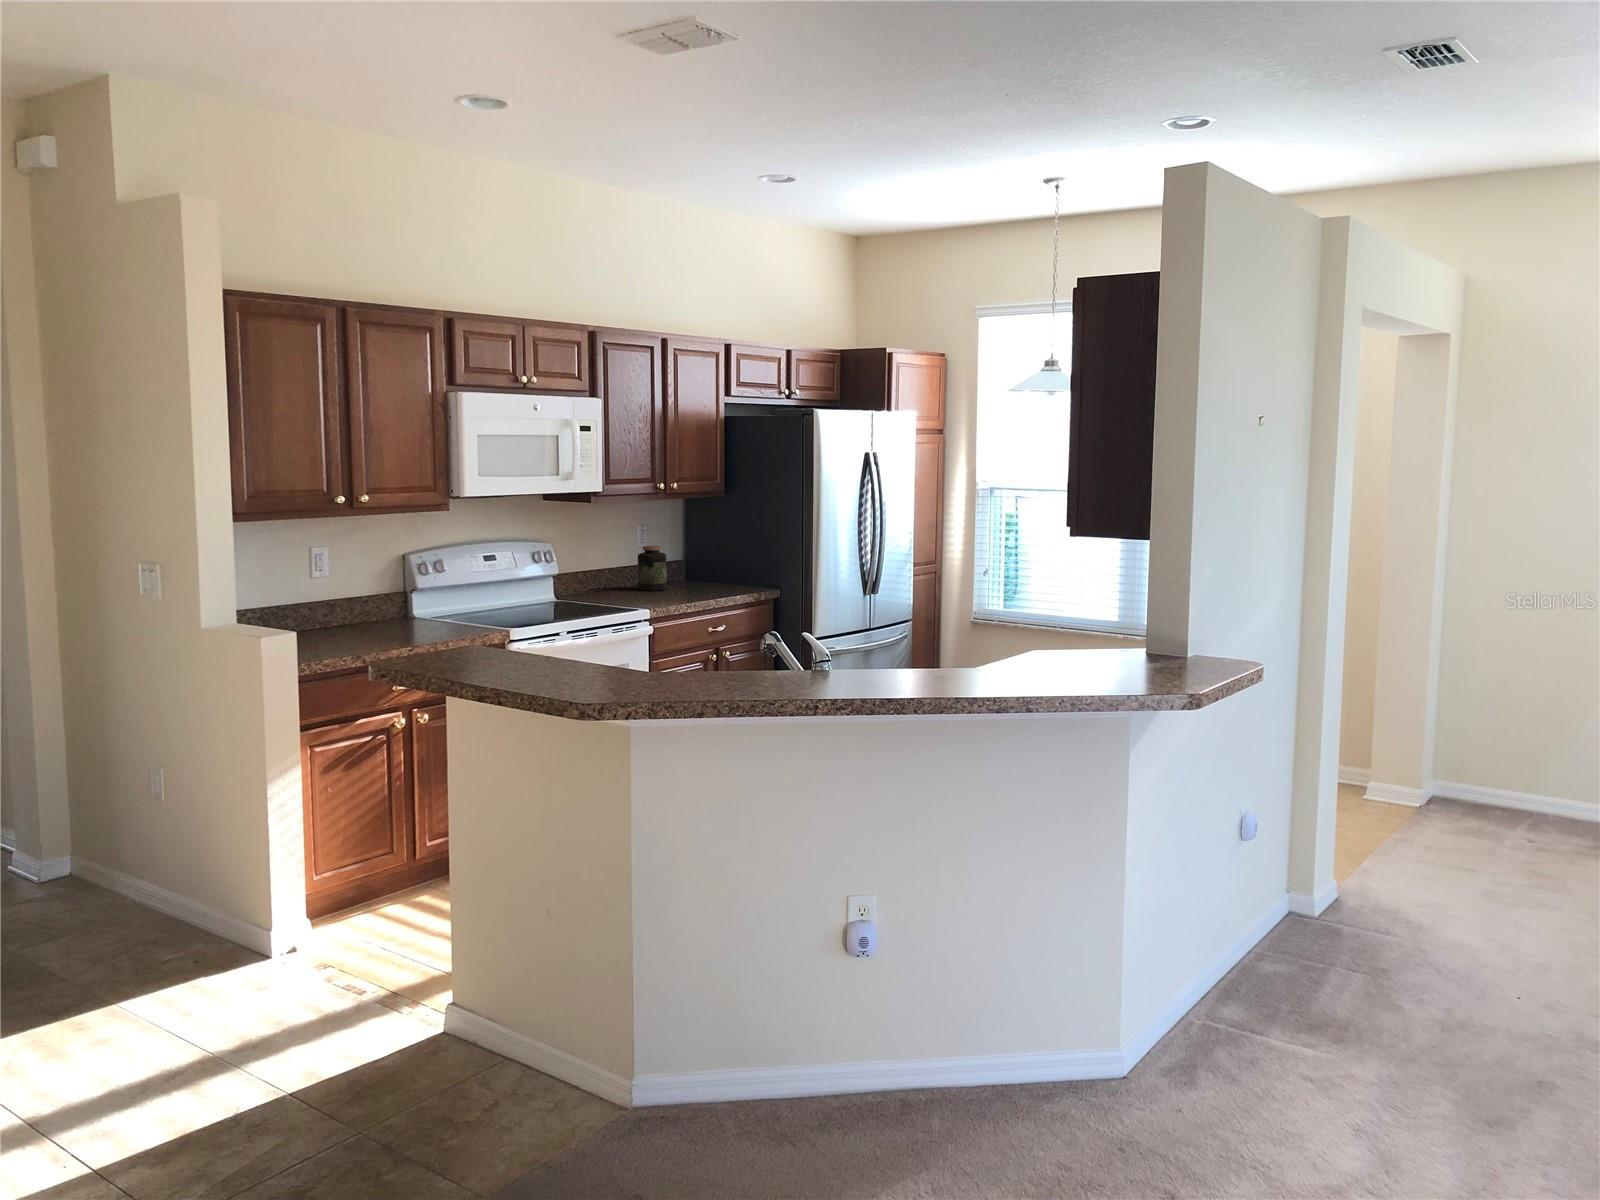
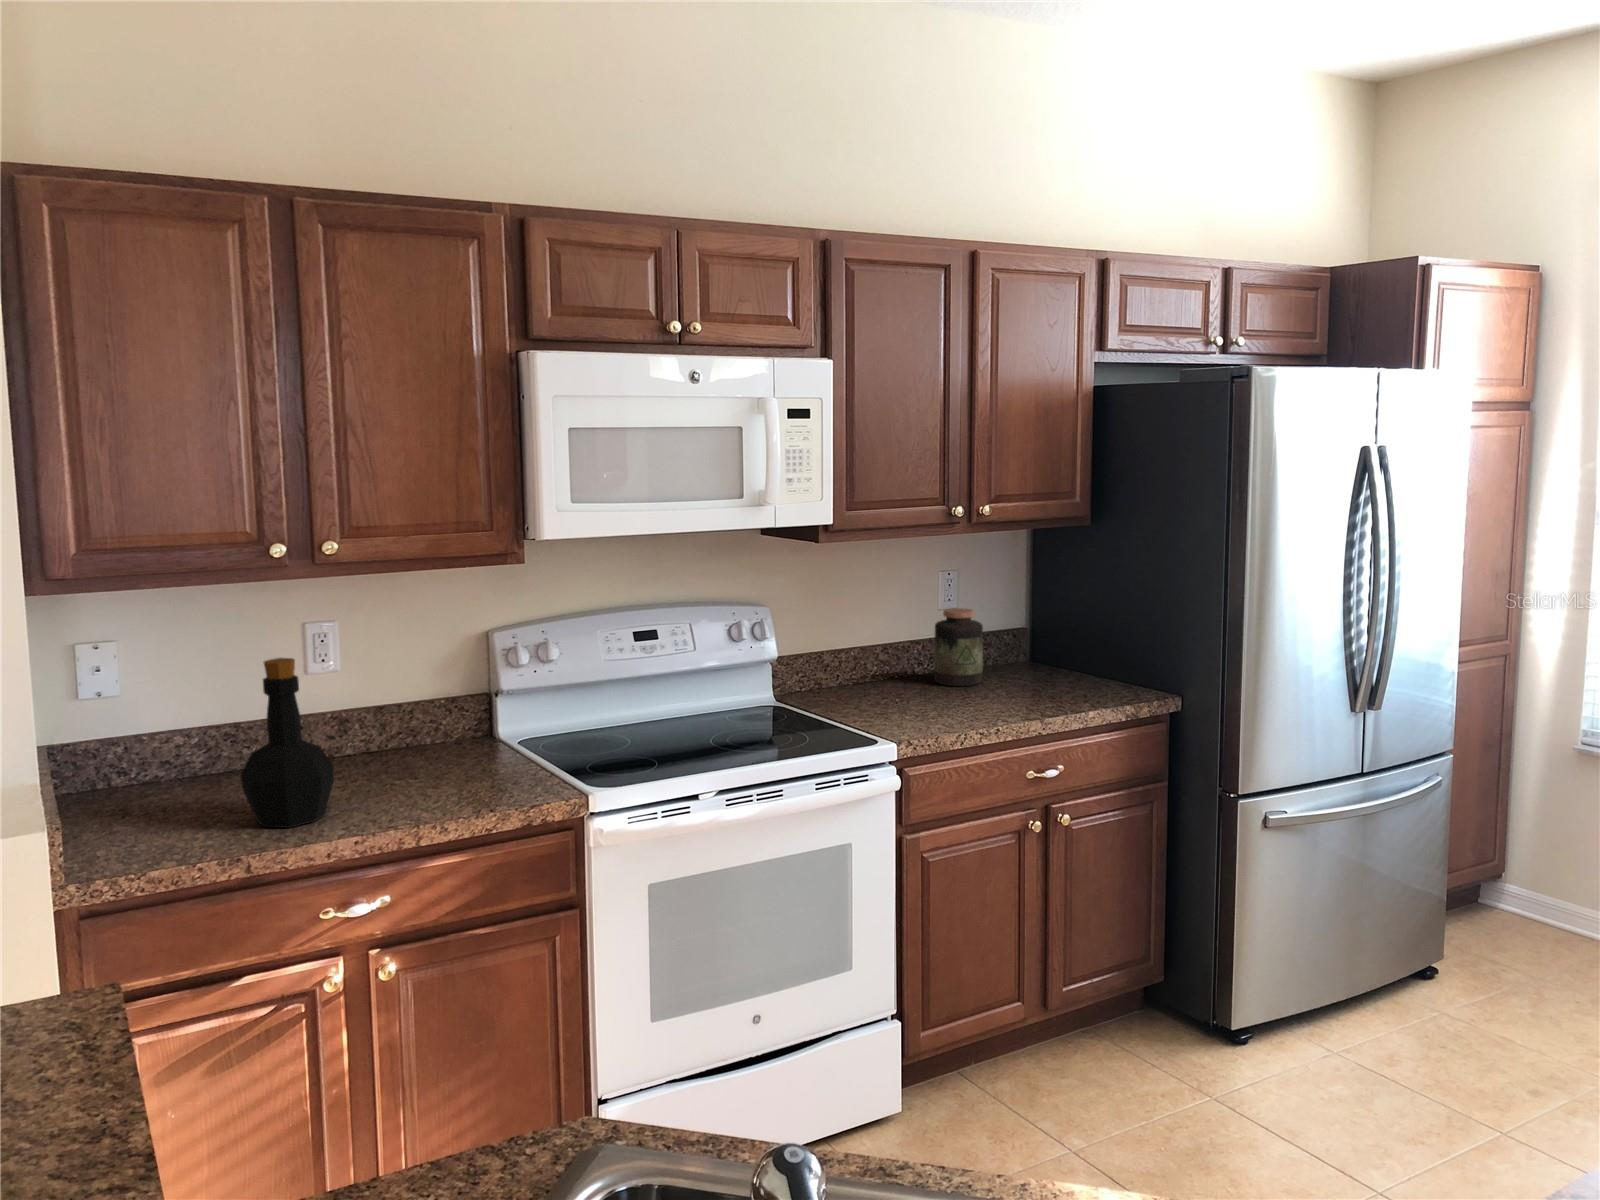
bottle: none [332,558,380,648] -> present [241,658,334,828]

